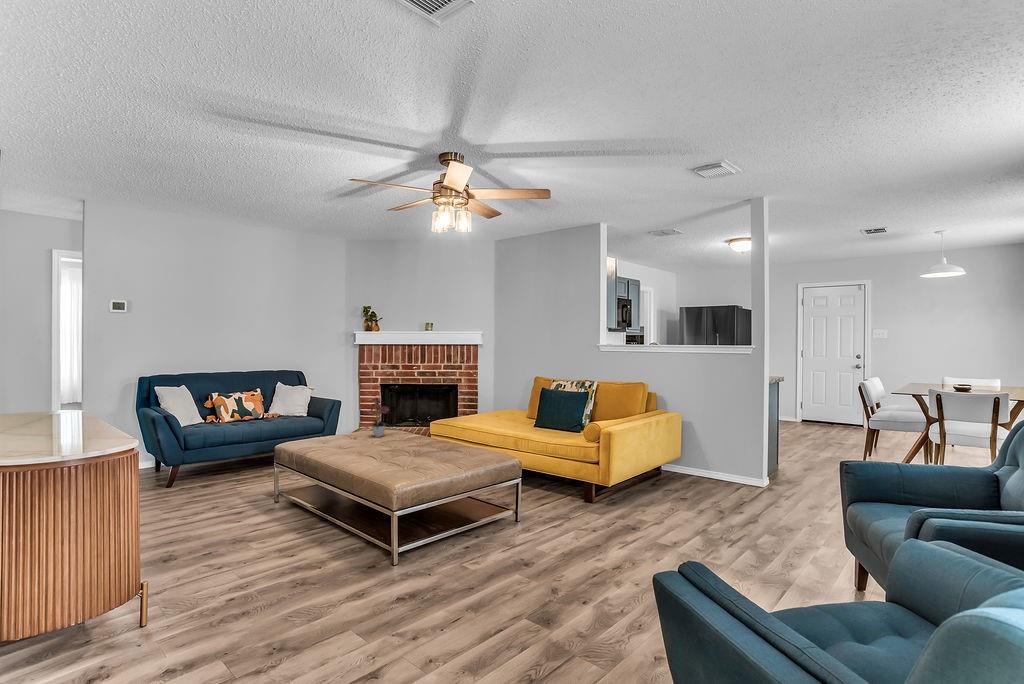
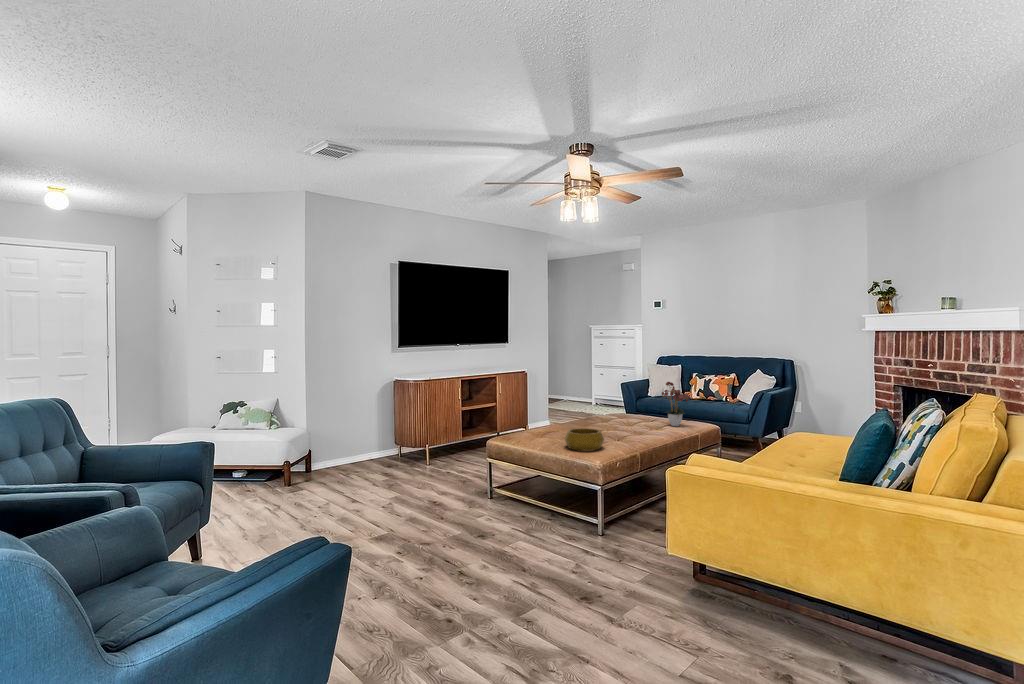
decorative bowl: none [431,445,466,466] -> present [565,428,604,451]

